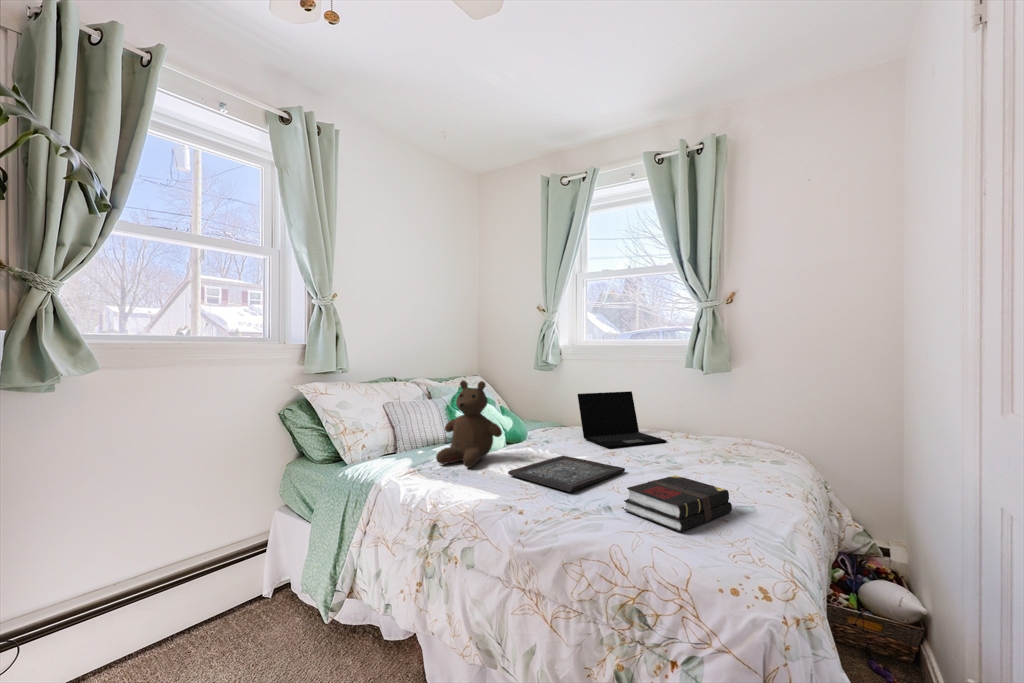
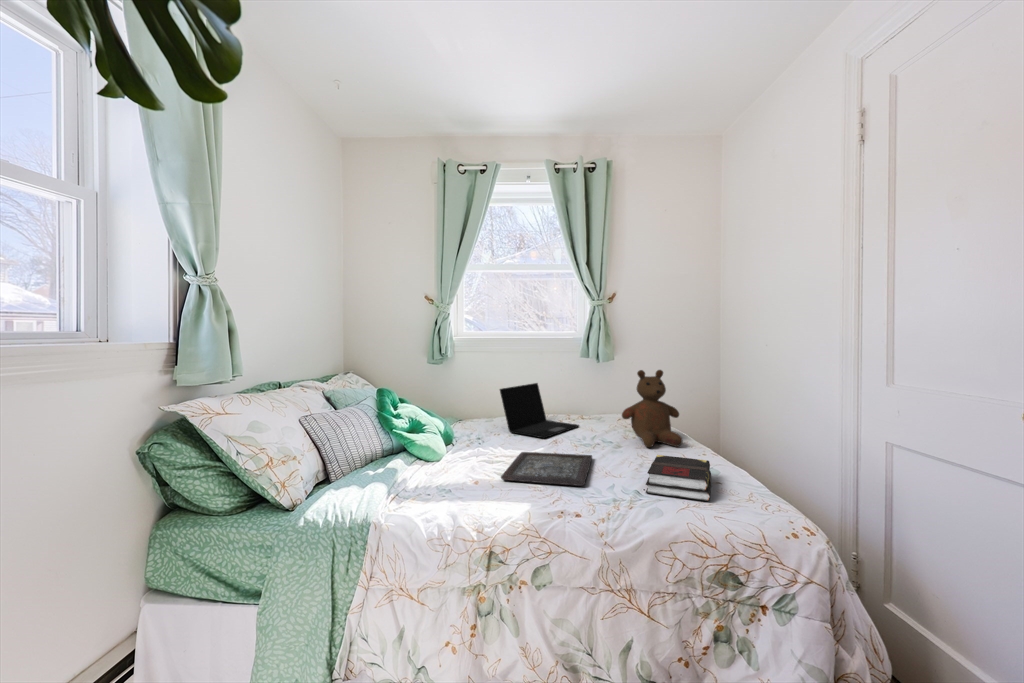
teddy bear: present [436,380,502,467] -> present [622,370,683,447]

